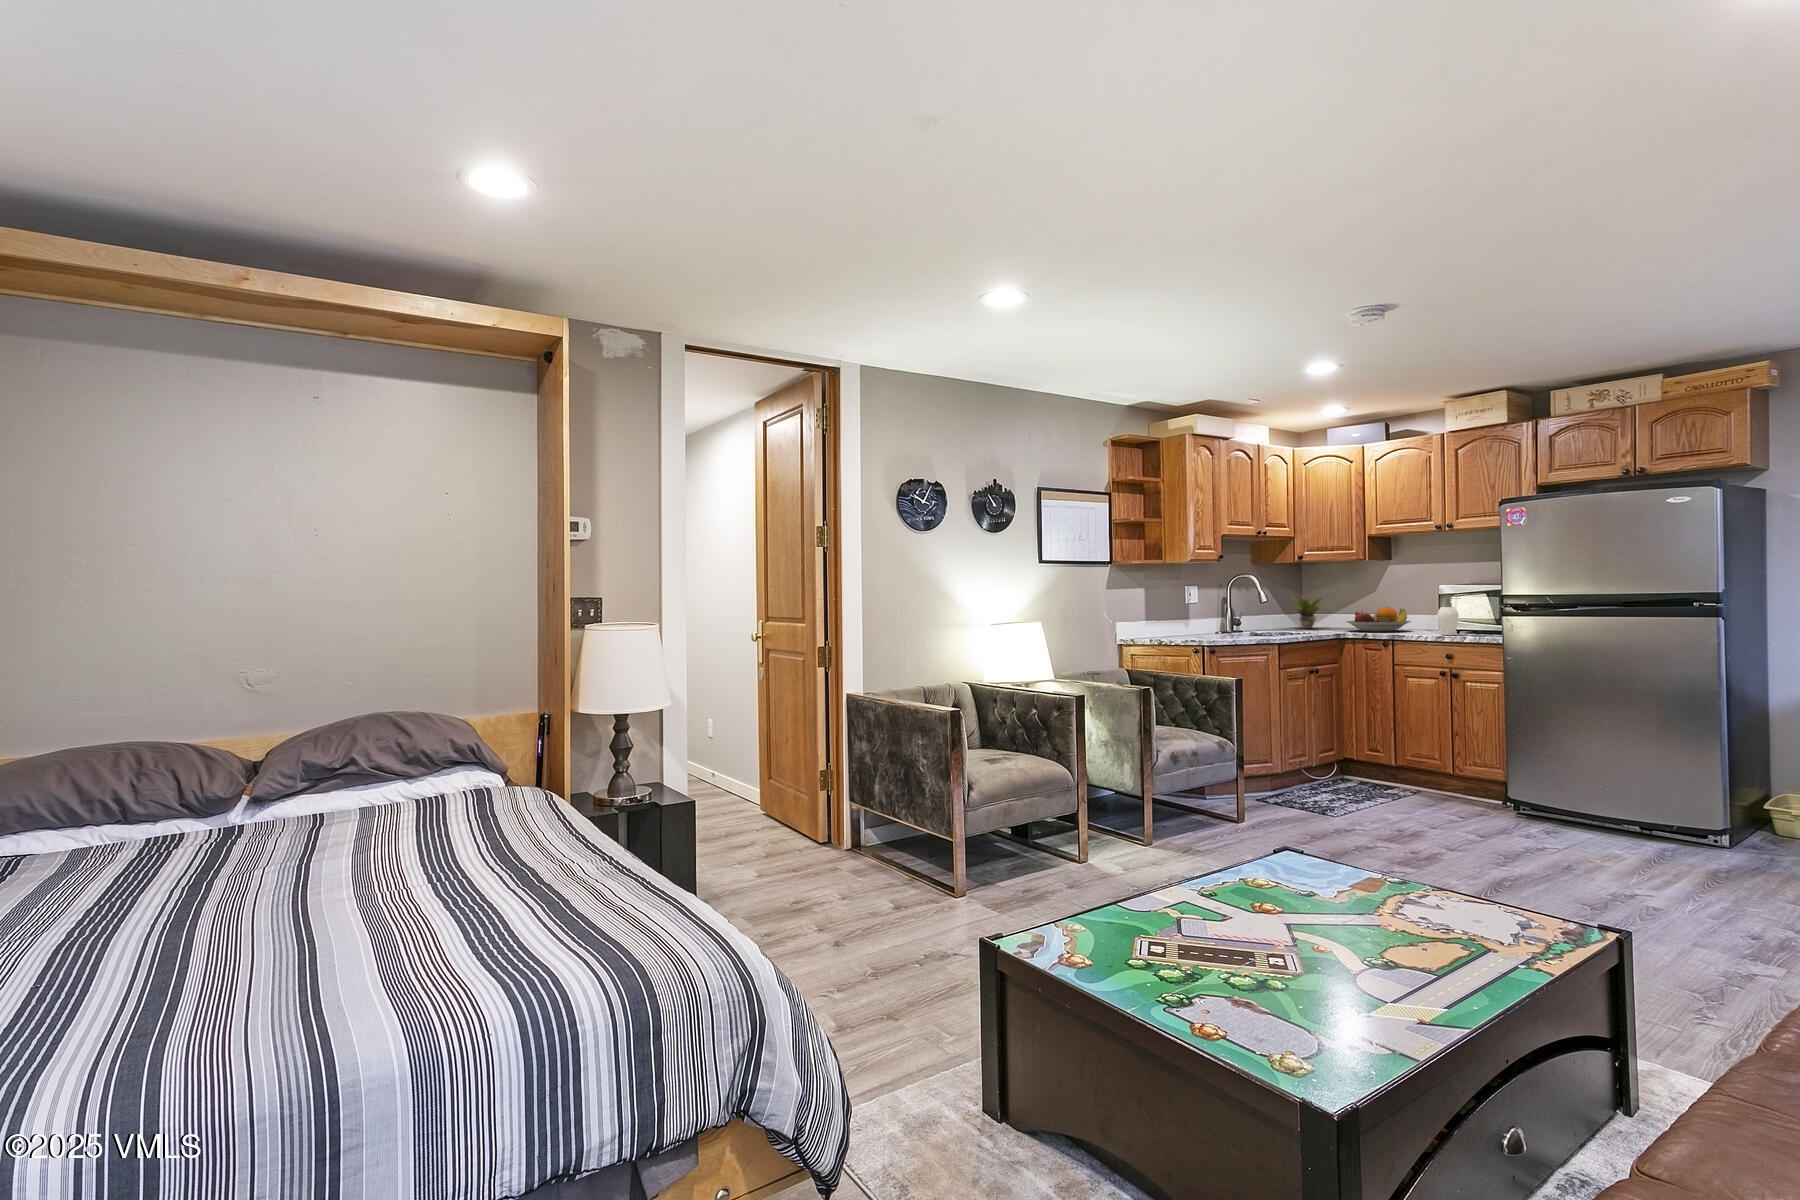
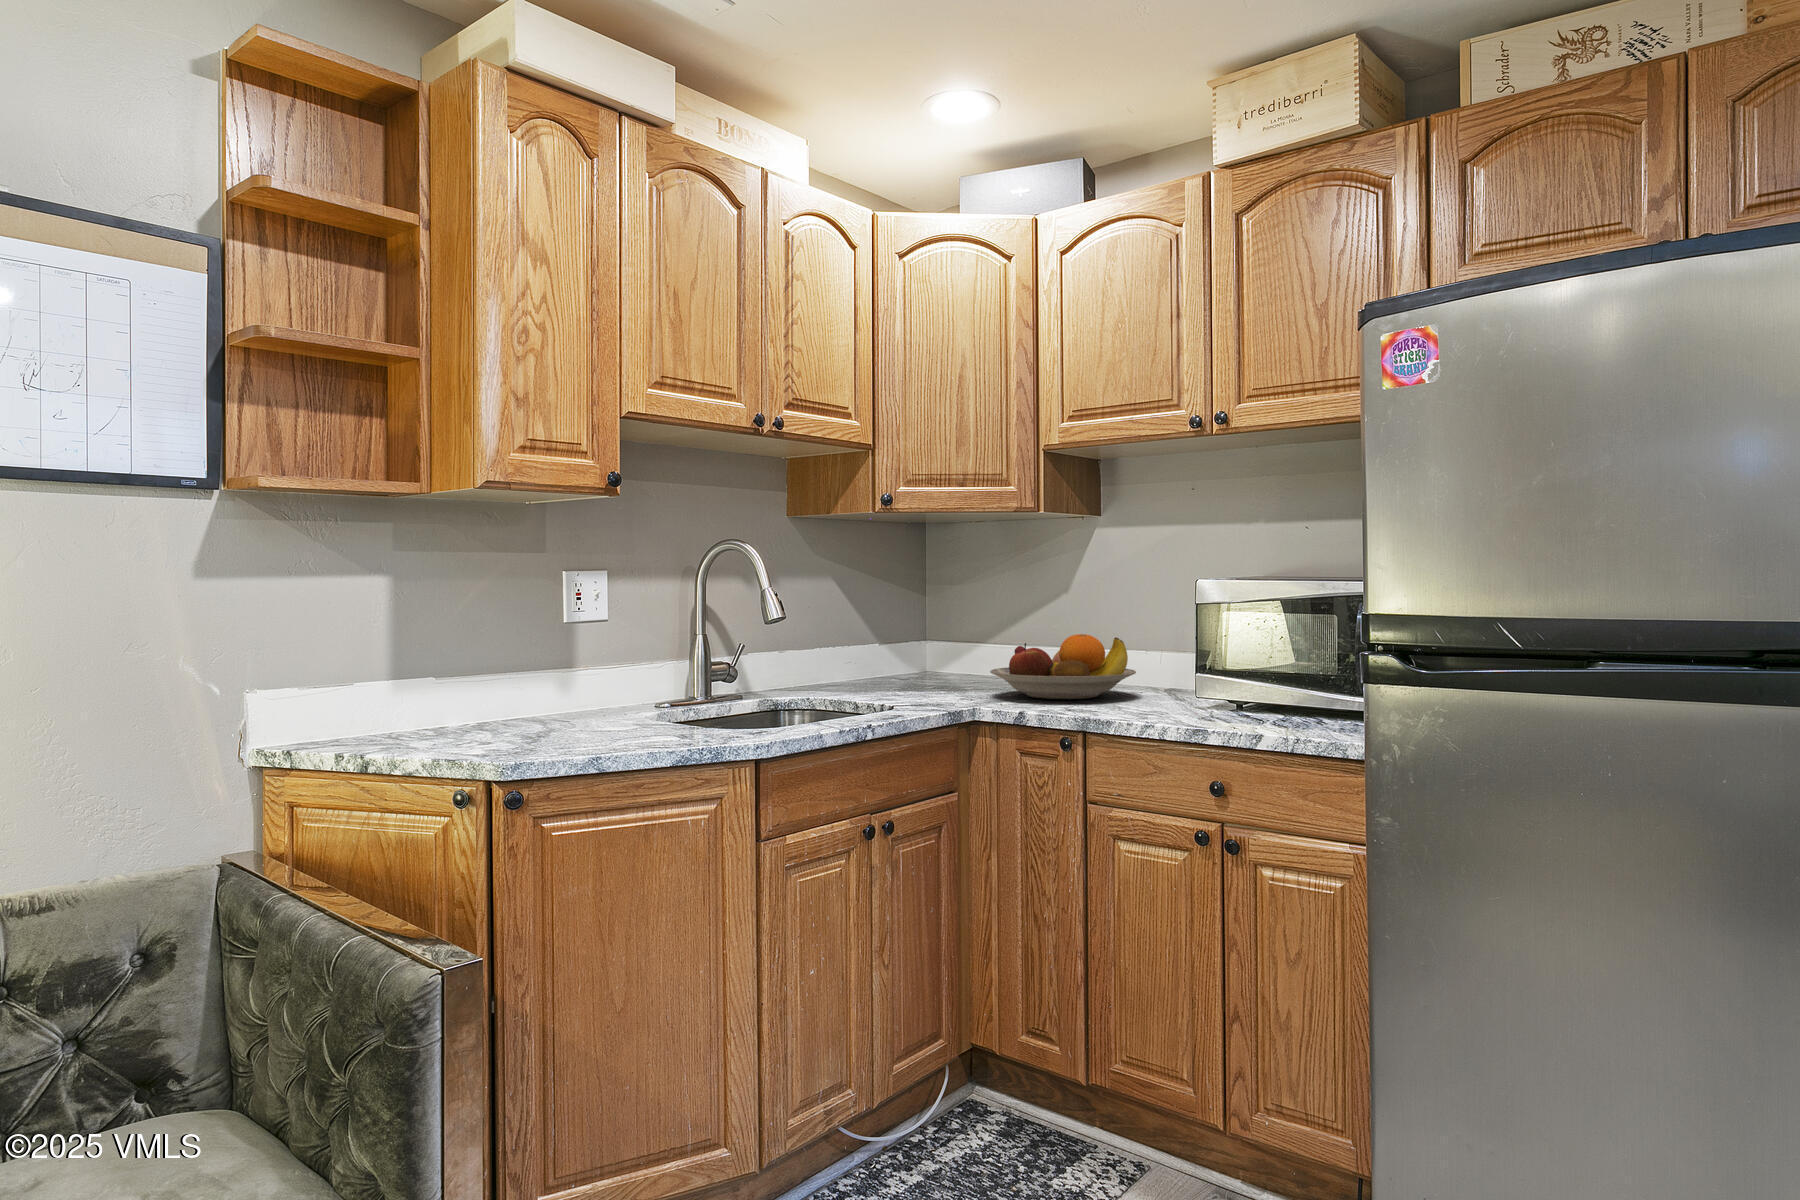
potted plant: present [1292,596,1321,629] -> none [883,603,972,684]
soap dispenser: present [1437,596,1459,635] -> none [1193,609,1251,720]

